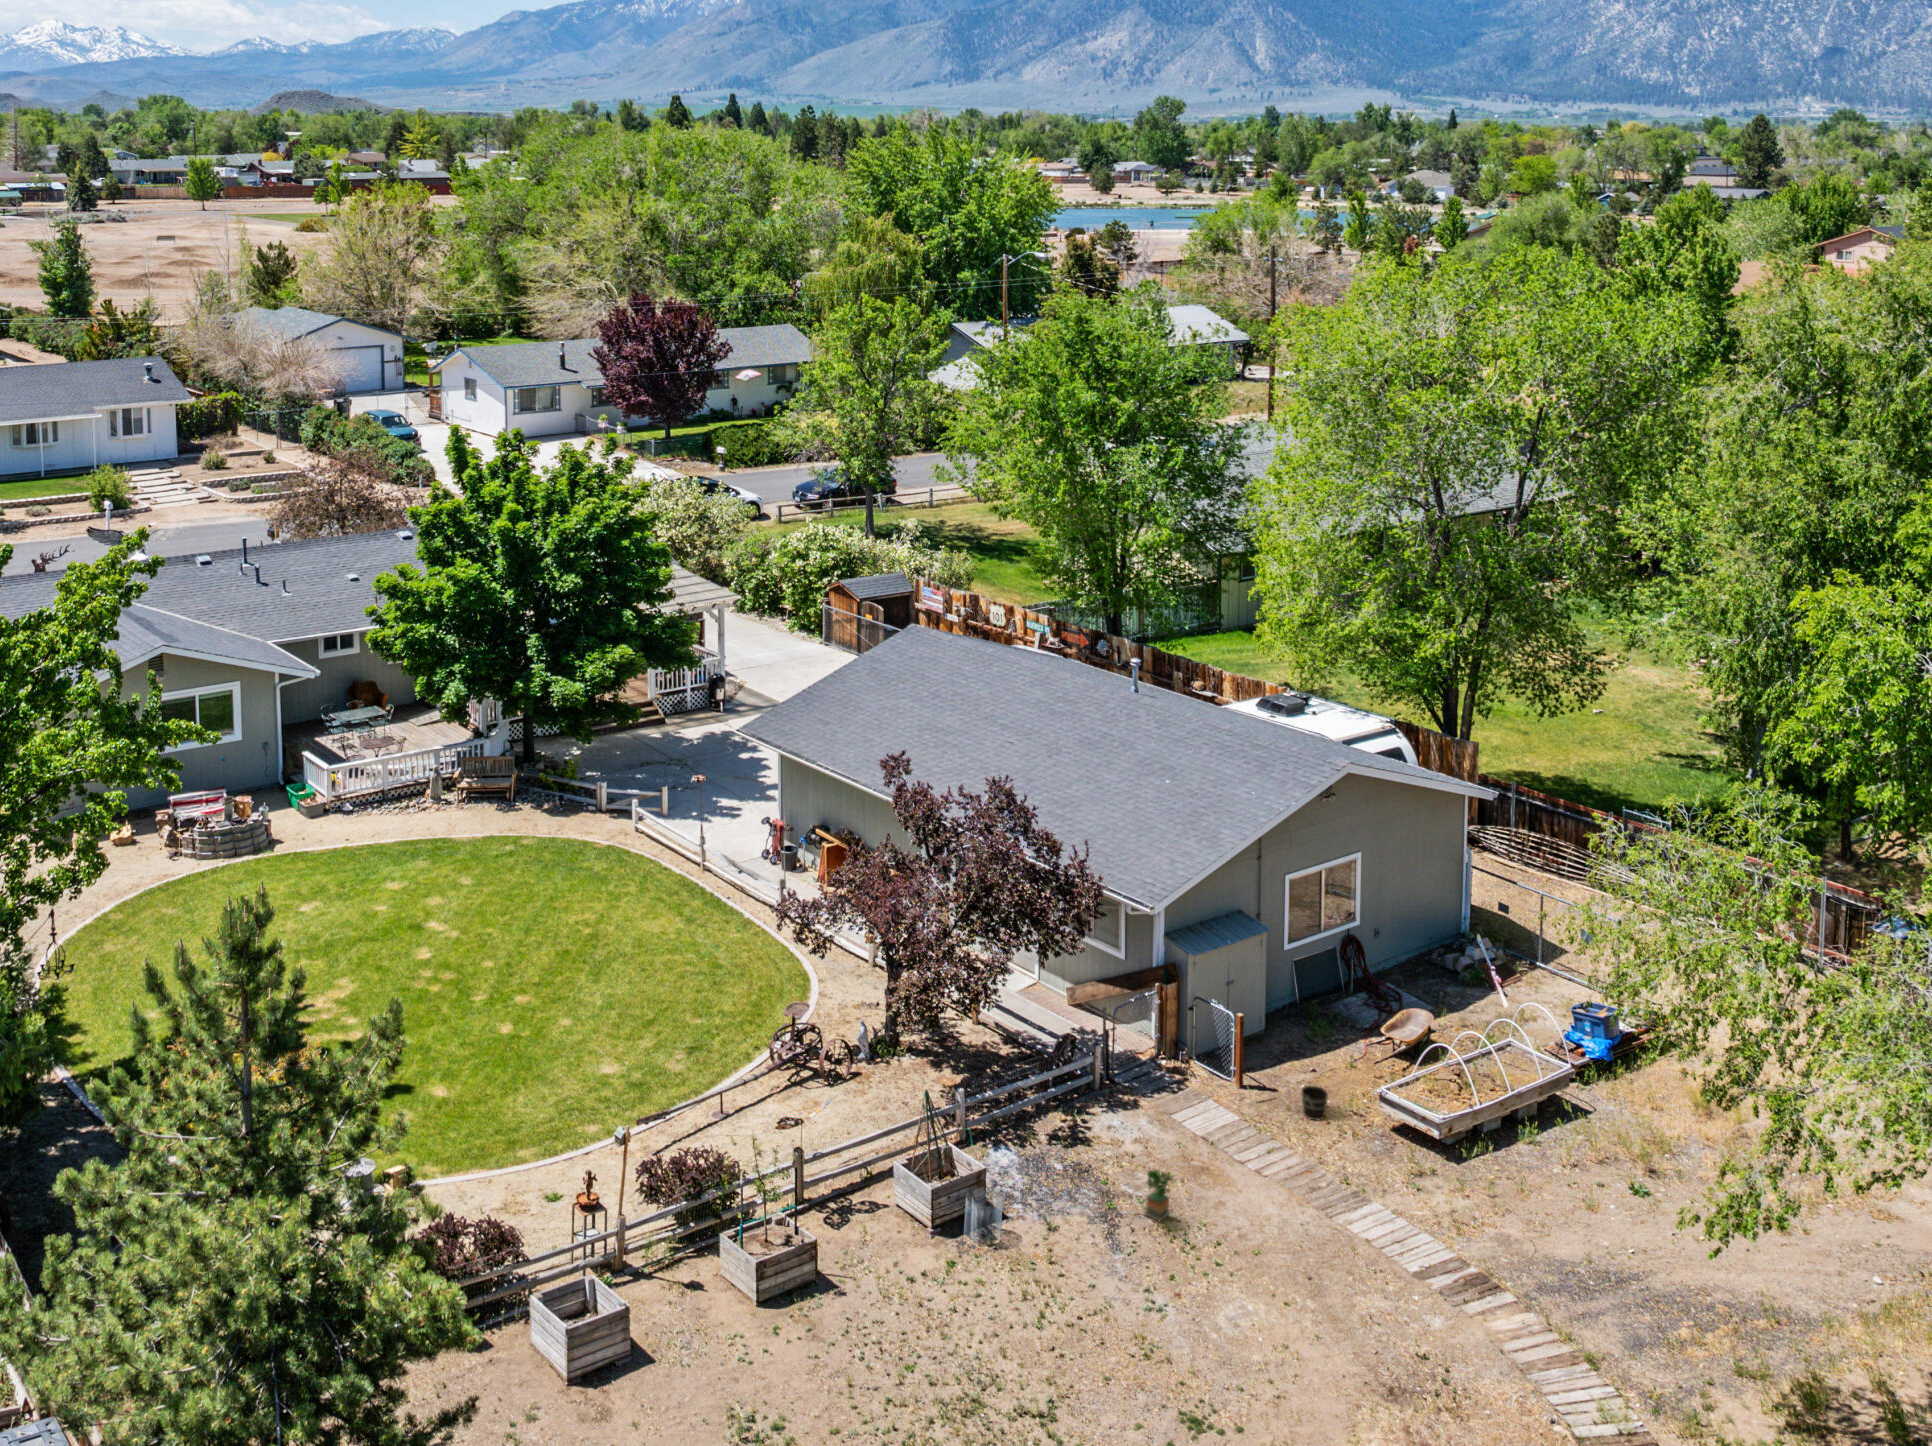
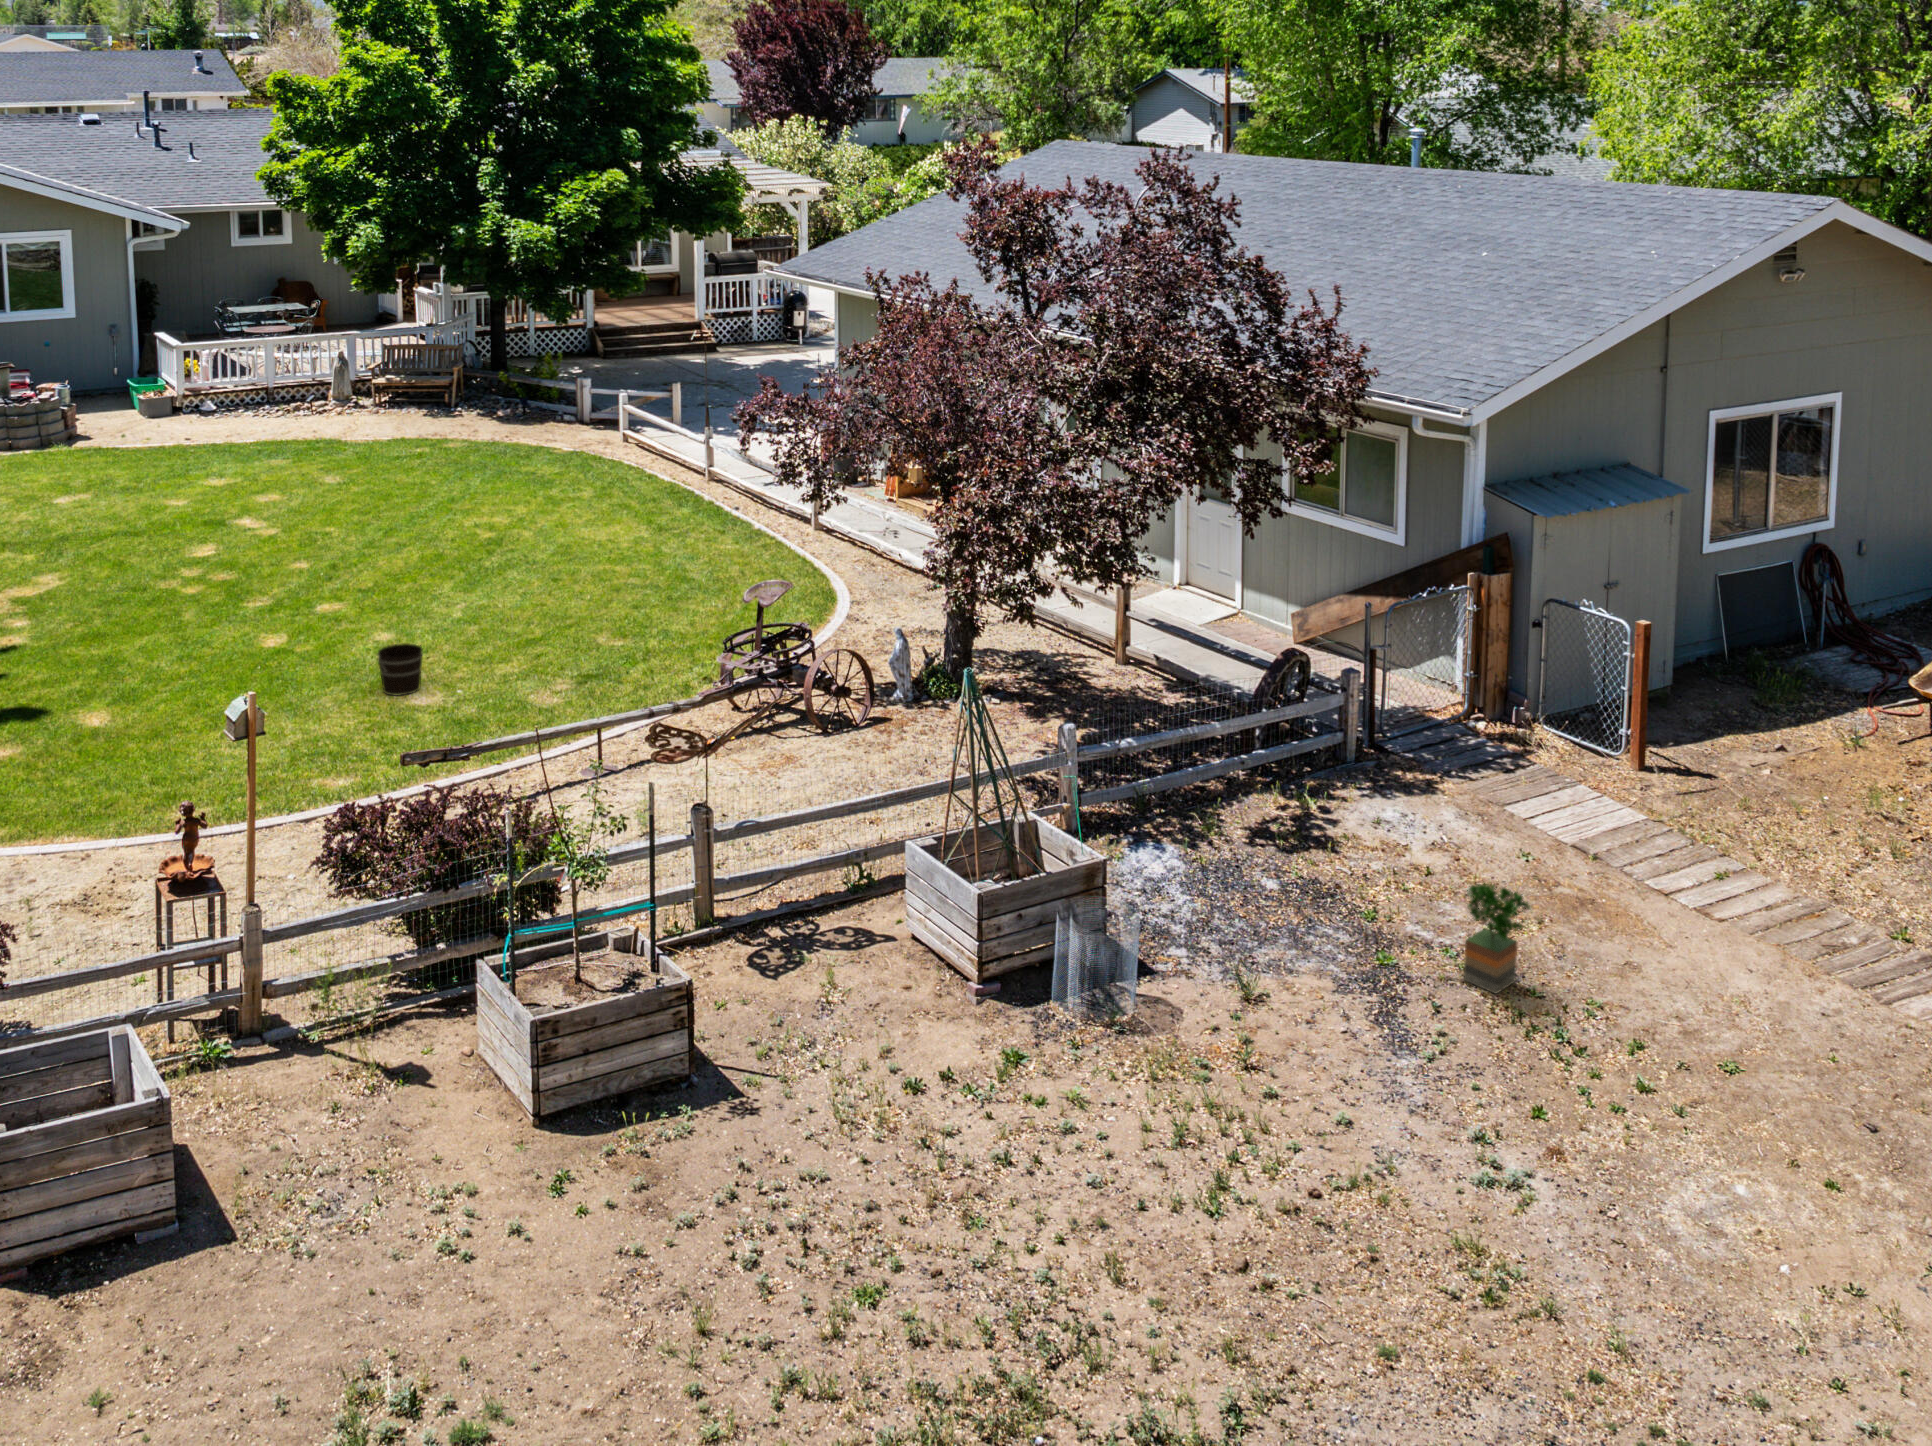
bucket: present [1302,1086,1328,1121] -> present [377,643,423,696]

